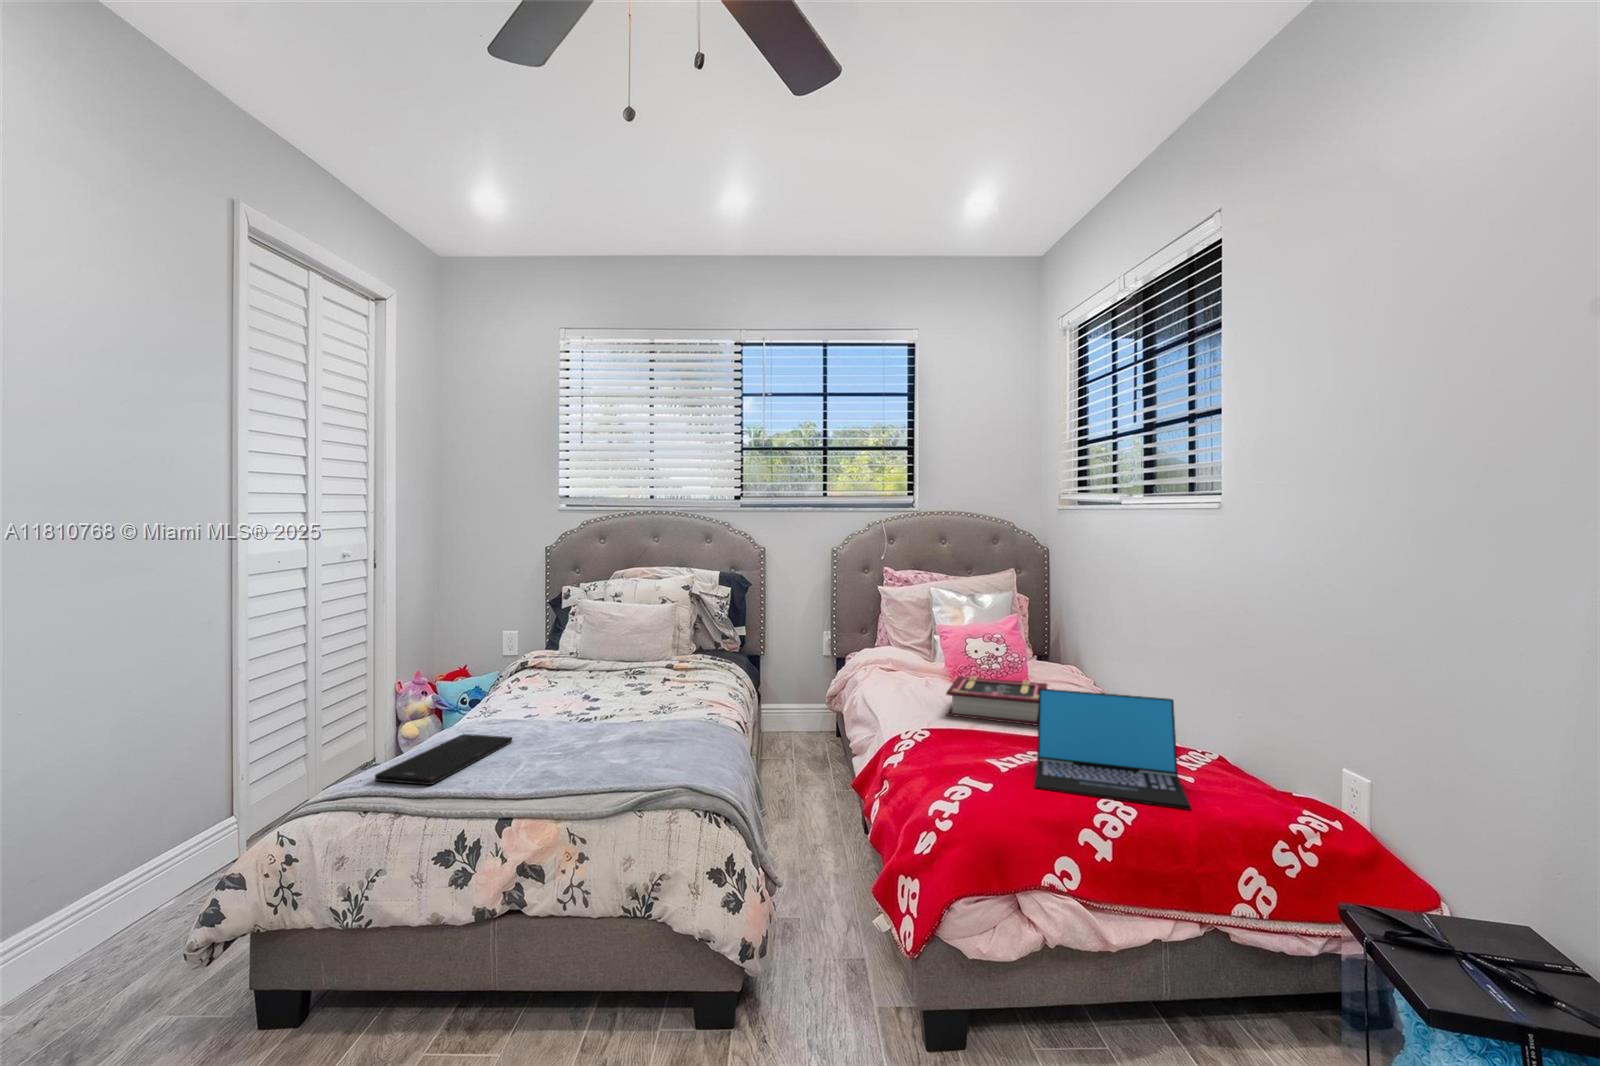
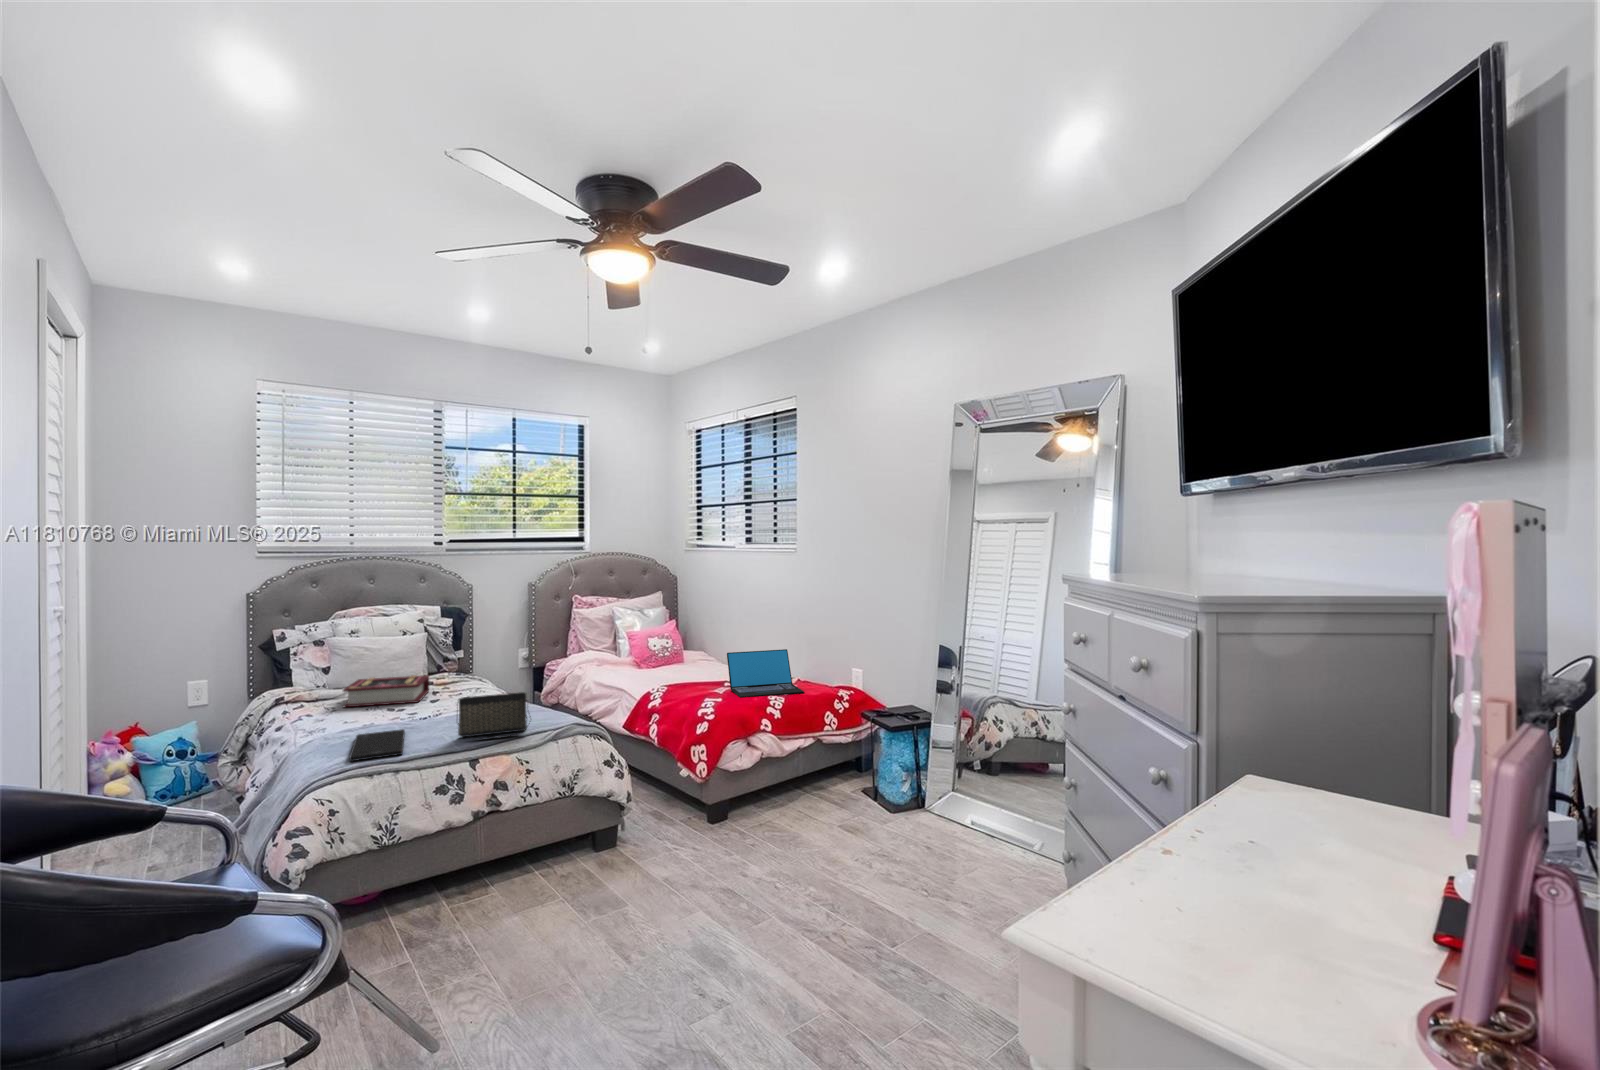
book: present [946,676,1047,726] -> present [343,675,429,707]
handbag: none [519,710,620,788] -> present [458,692,531,740]

